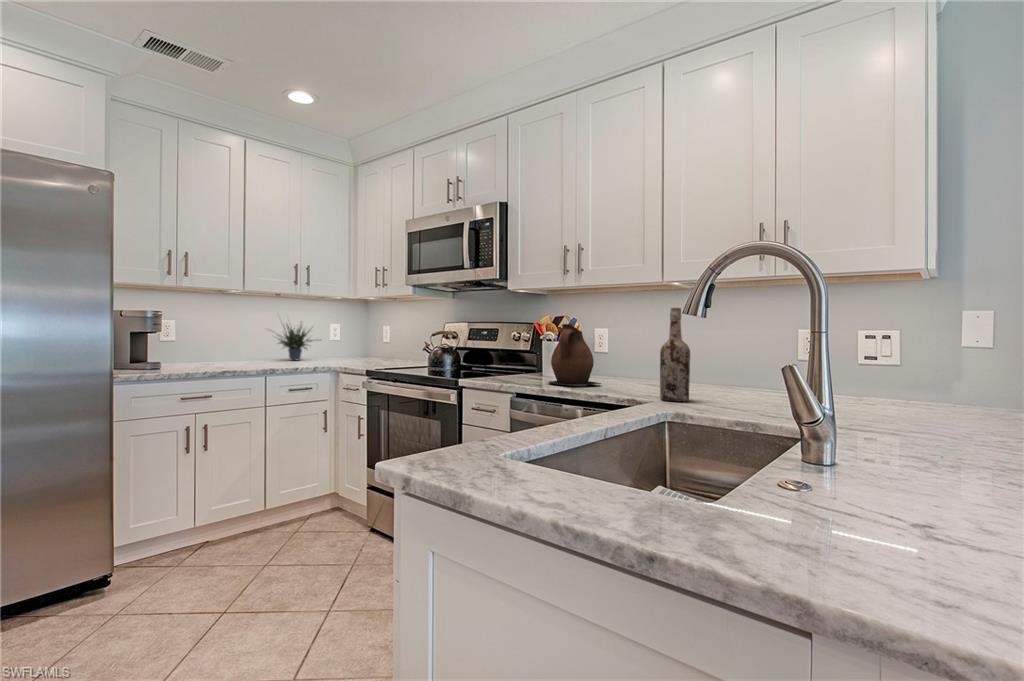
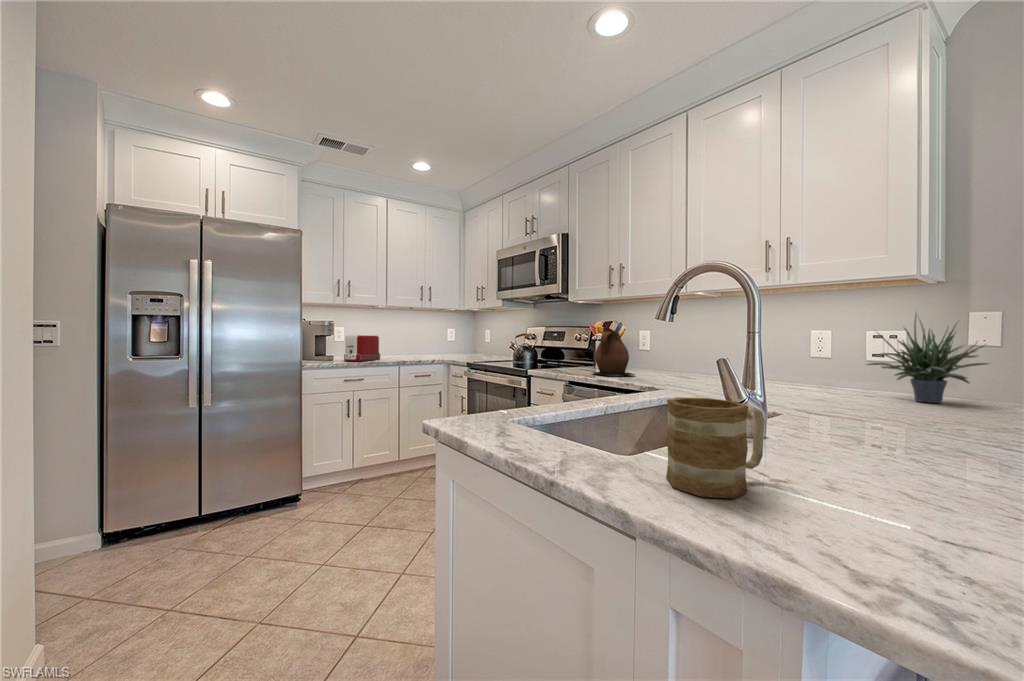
wine bottle: present [660,308,690,401] -> none [674,314,698,389]
potted plant: present [277,325,313,360] -> present [867,314,989,403]
toaster: none [177,332,235,370] -> present [344,335,380,361]
mug: none [789,420,908,562] -> present [666,398,765,498]

